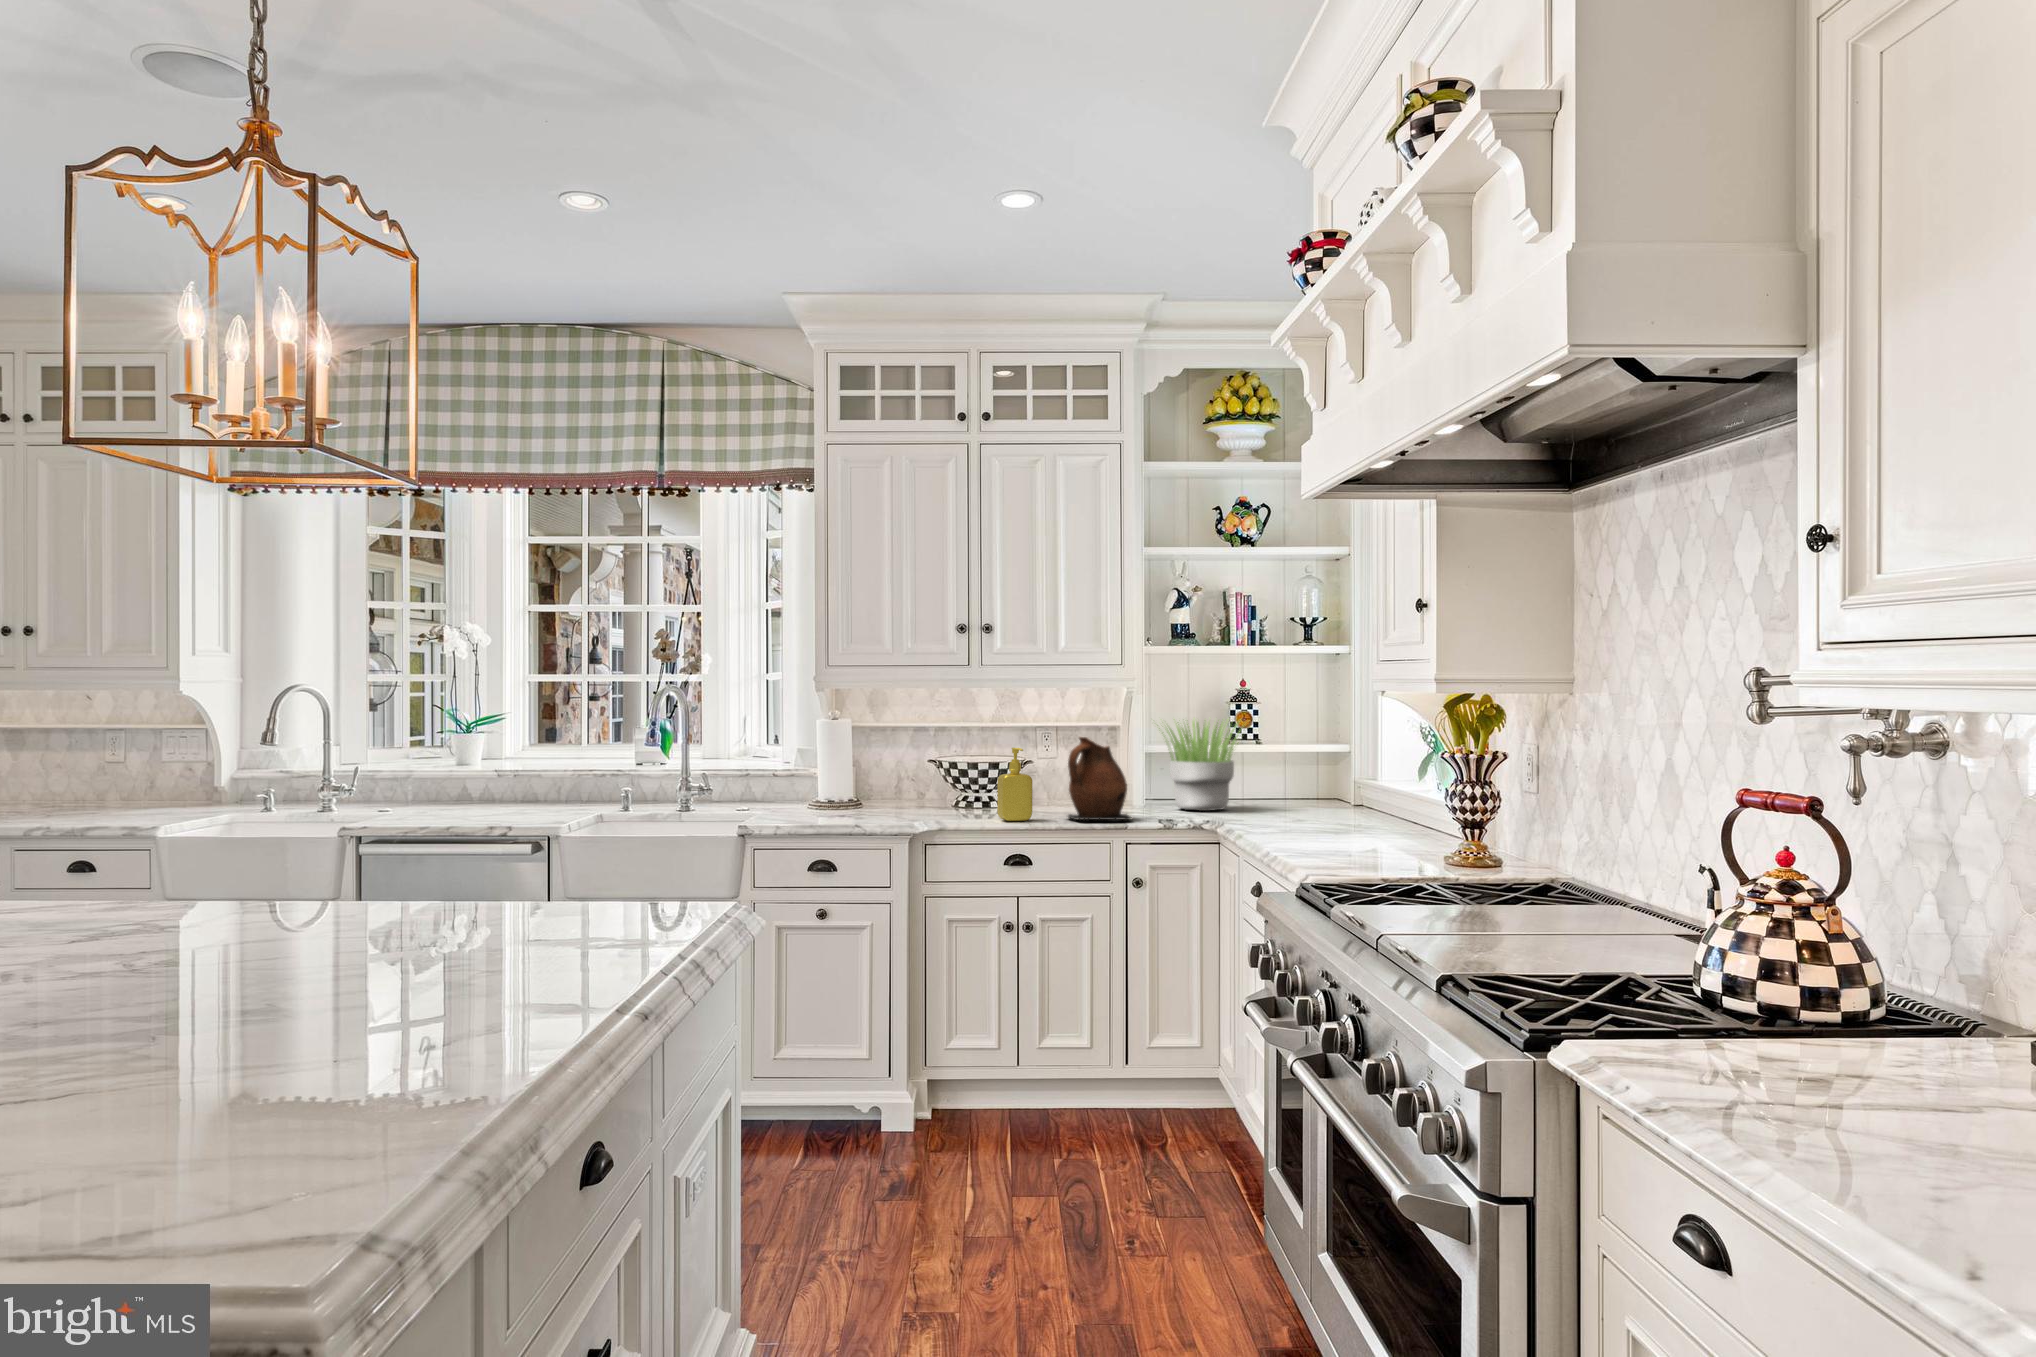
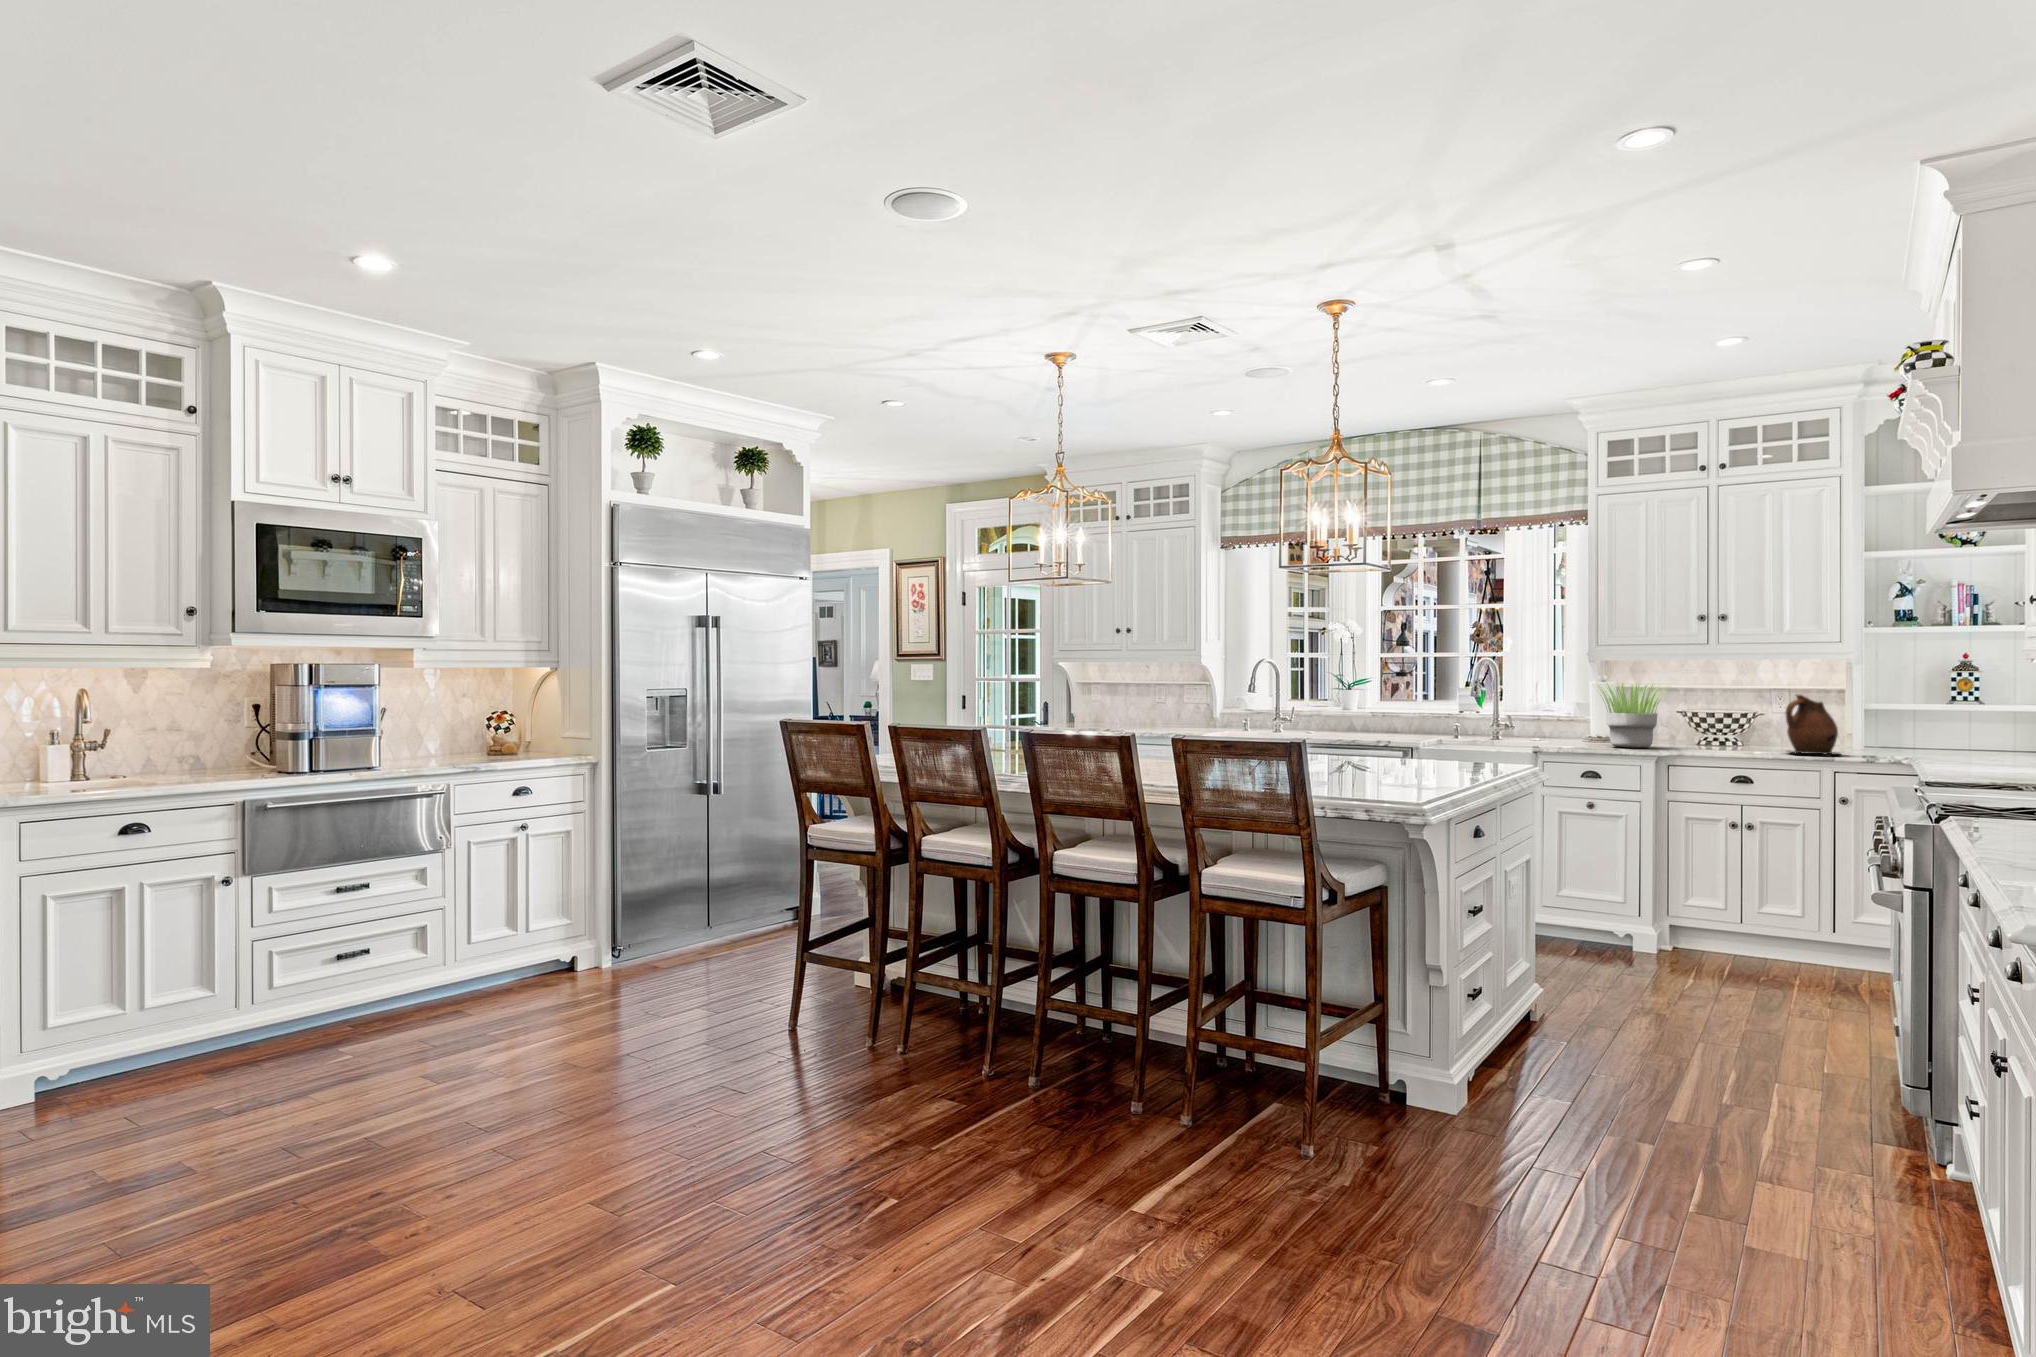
potted plant: present [1157,719,1240,811] -> present [1598,683,1667,748]
soap dispenser: present [997,748,1032,821] -> none [1727,701,1756,753]

